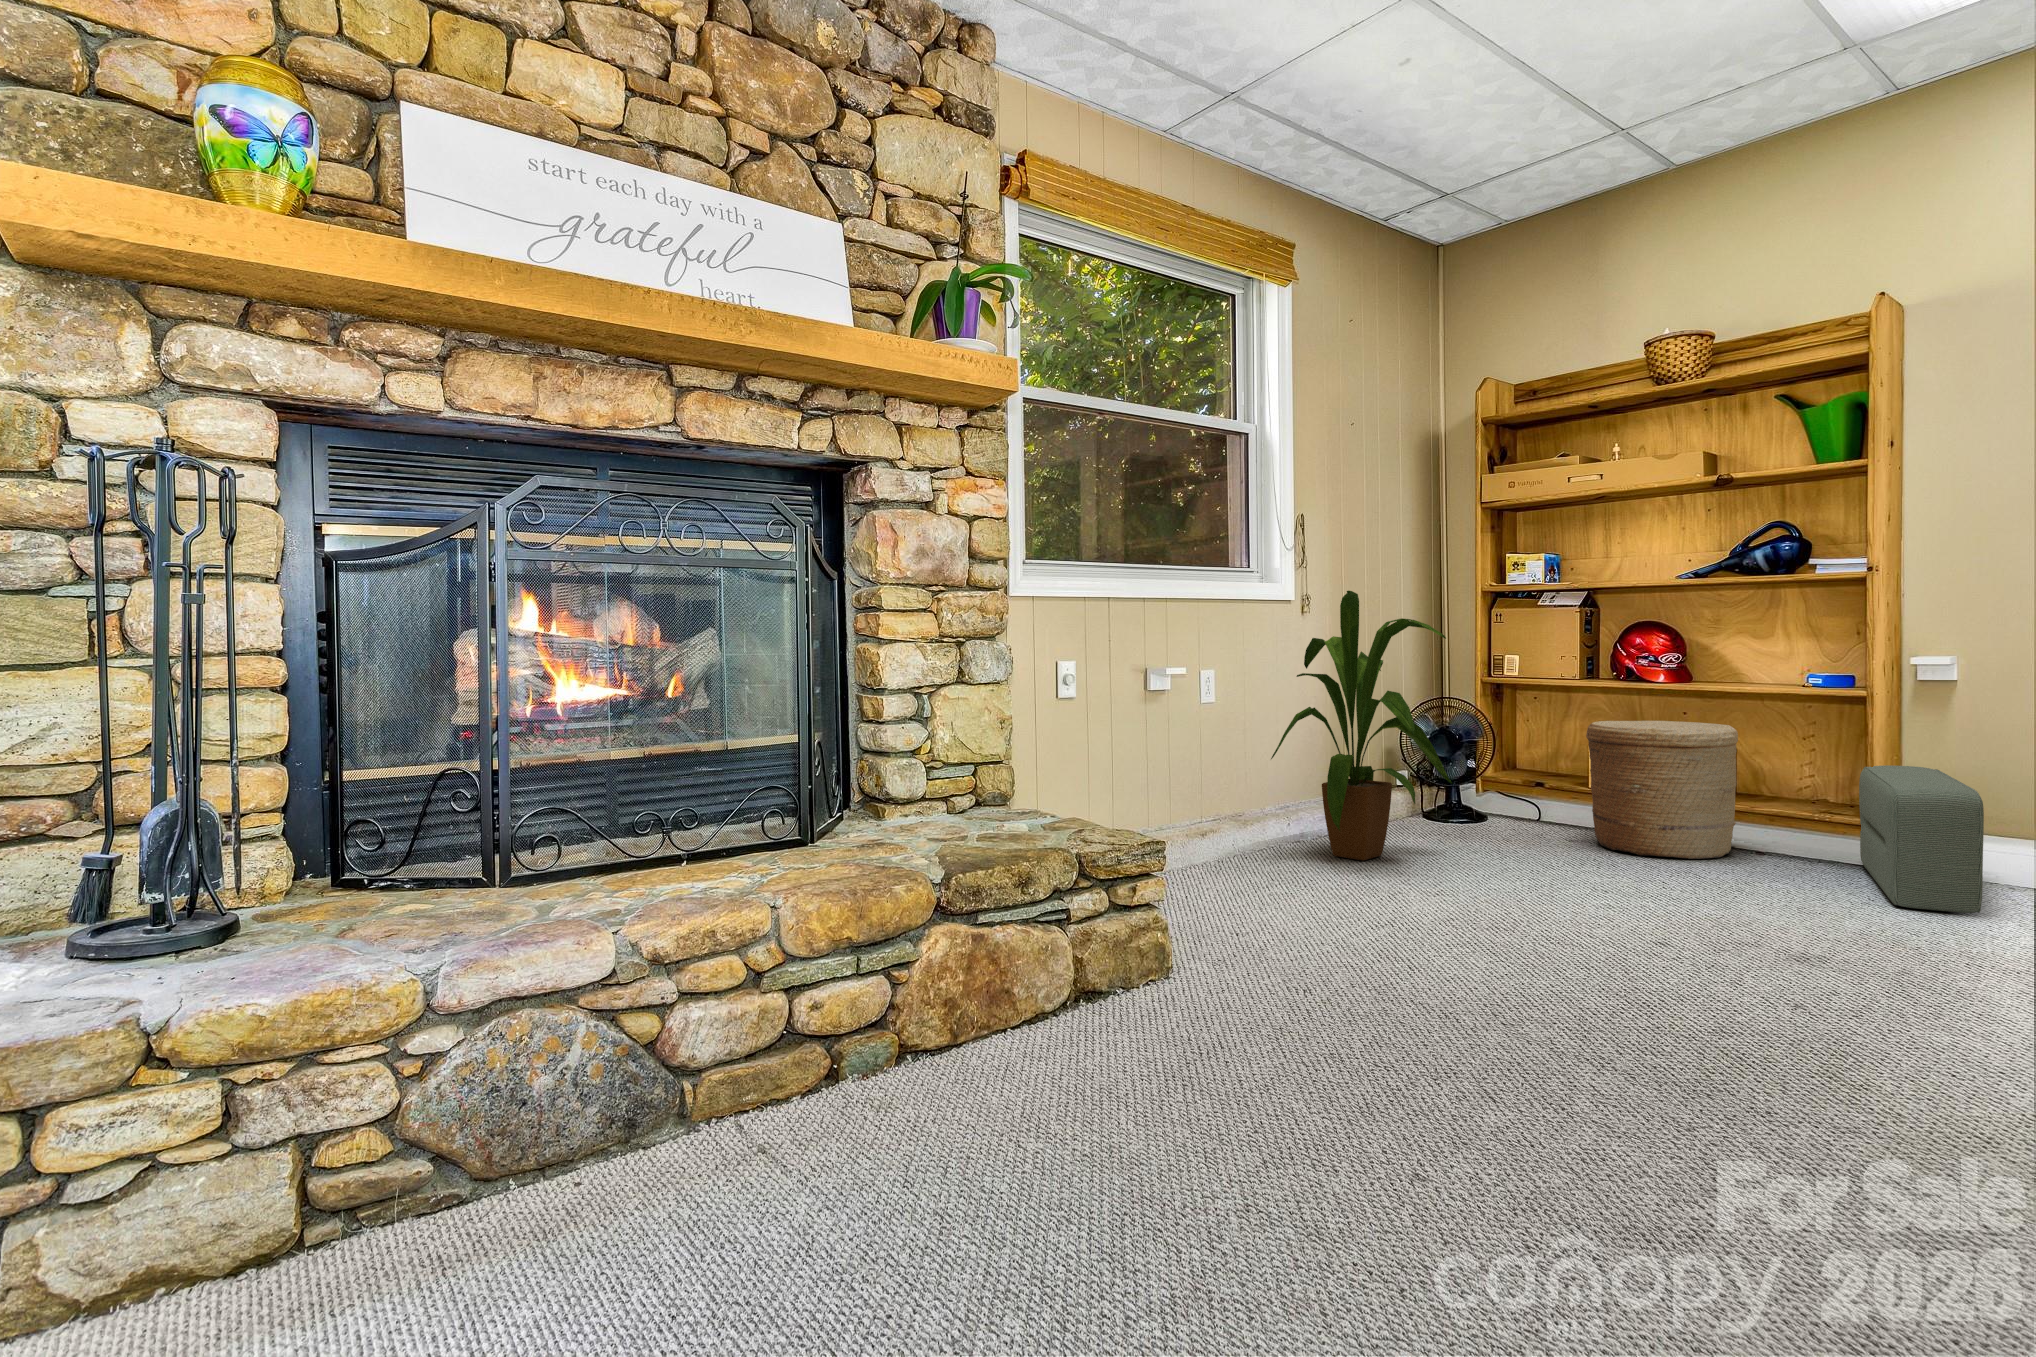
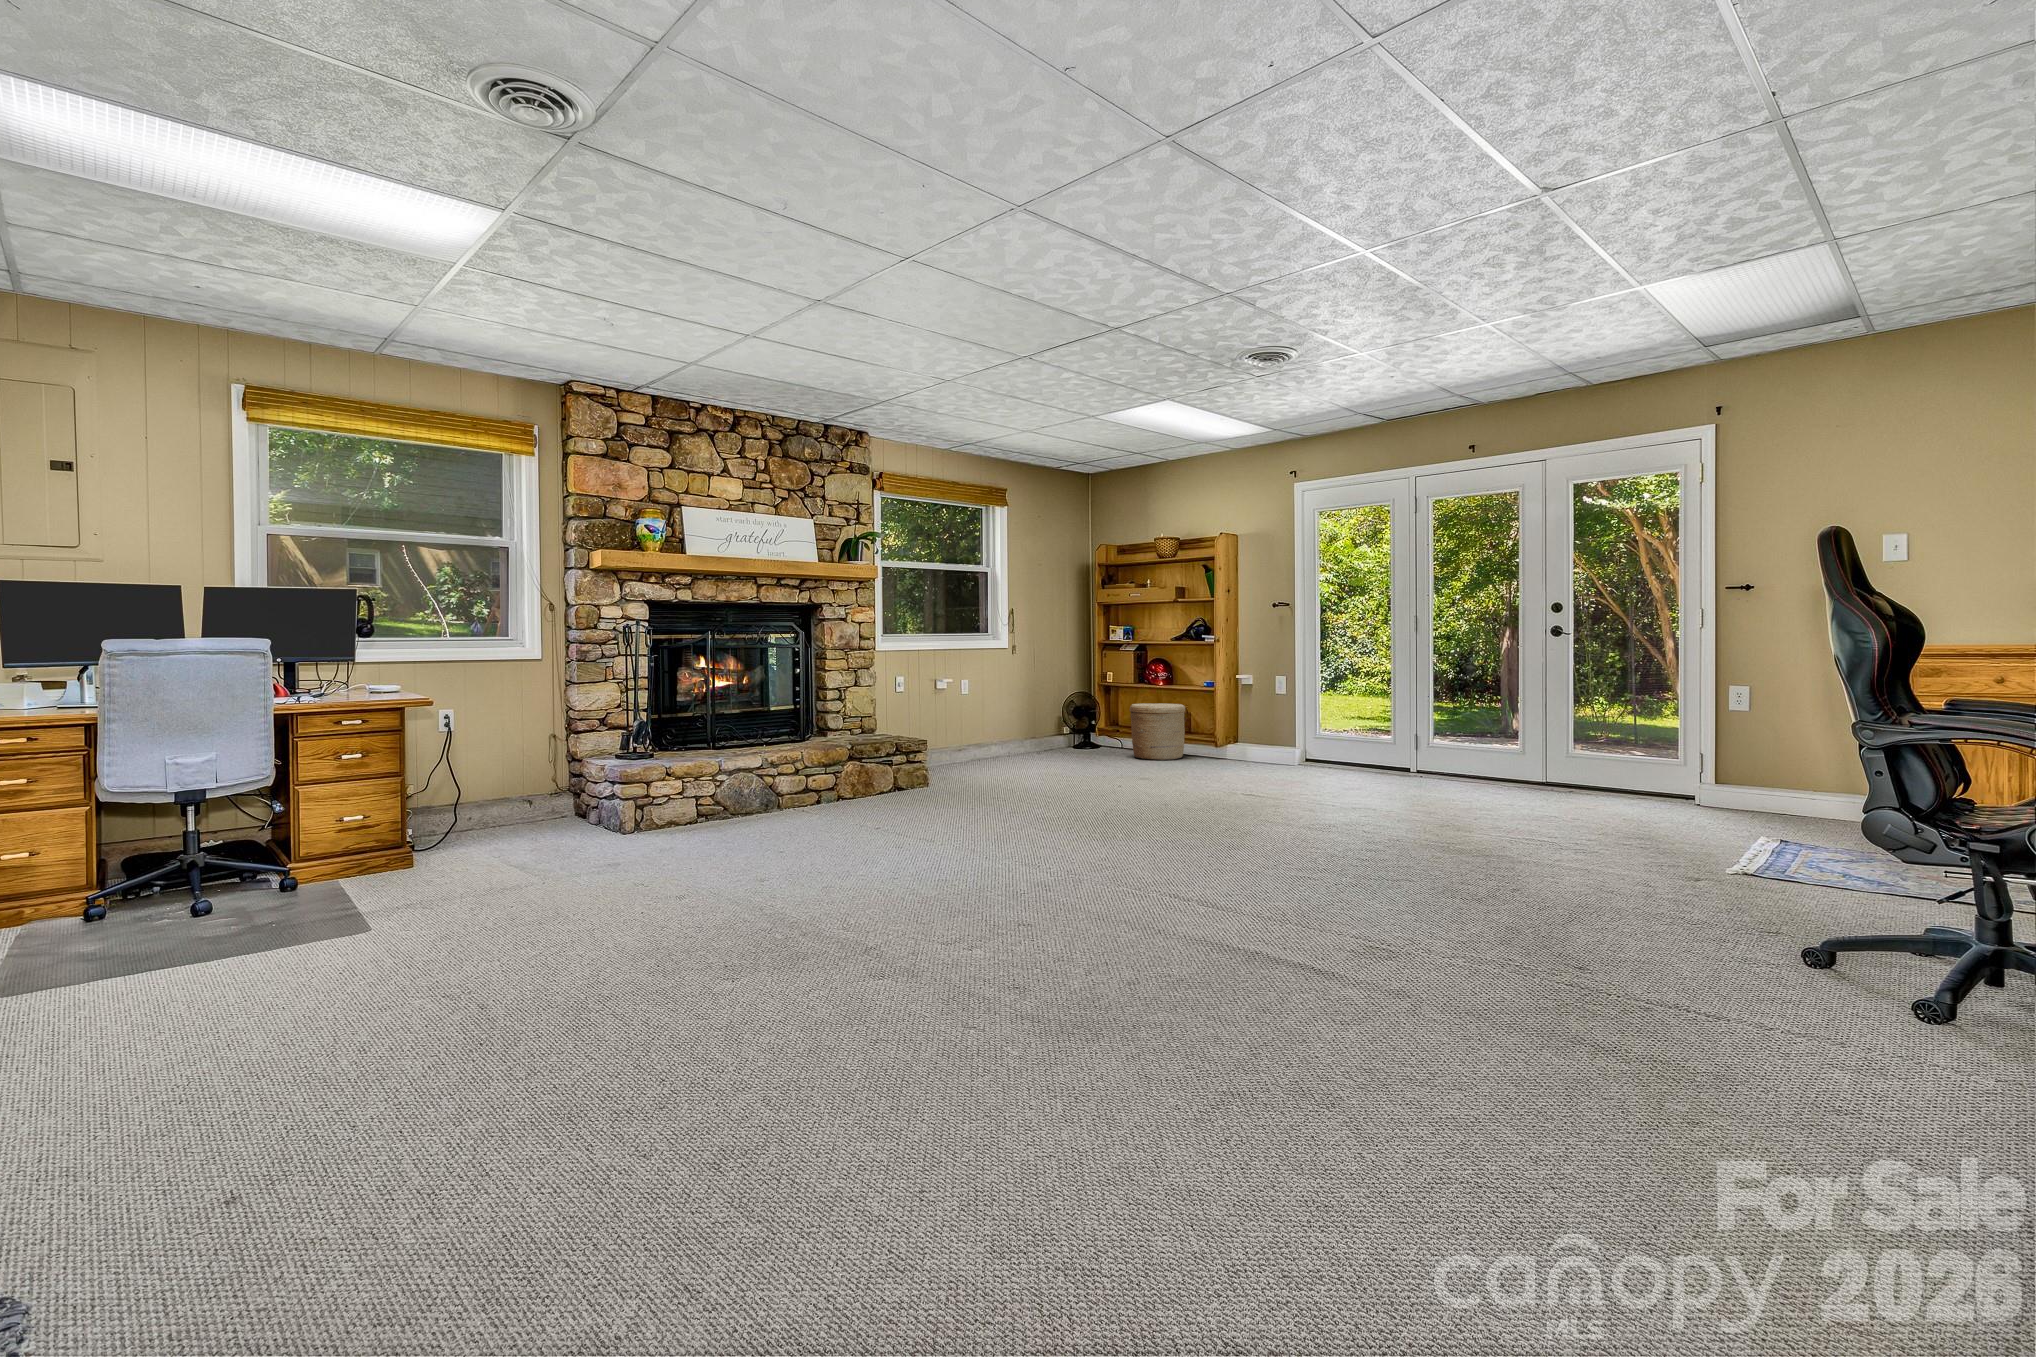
house plant: present [1271,591,1453,861] -> none [992,648,1069,762]
pouf: present [1859,765,1984,913] -> none [1203,720,1246,770]

